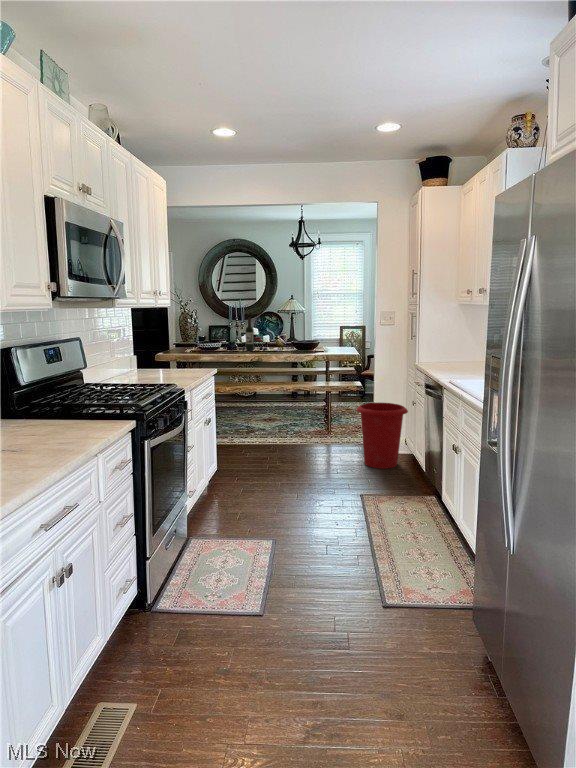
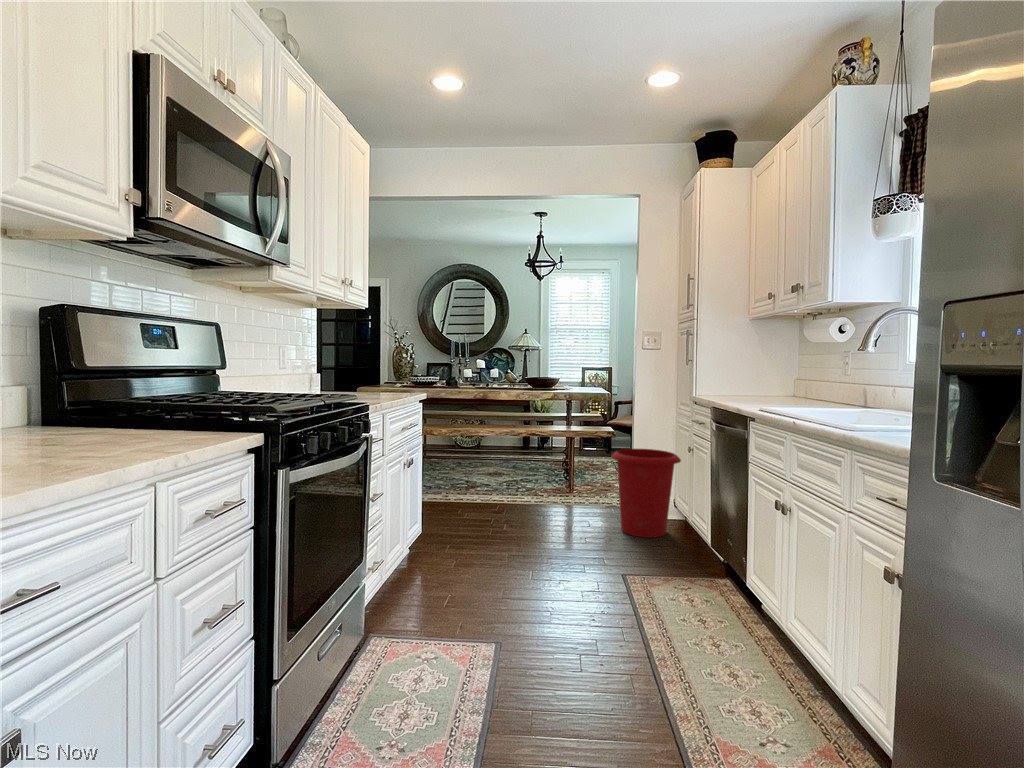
wine bottle: present [239,318,267,351] -> none [460,343,495,384]

